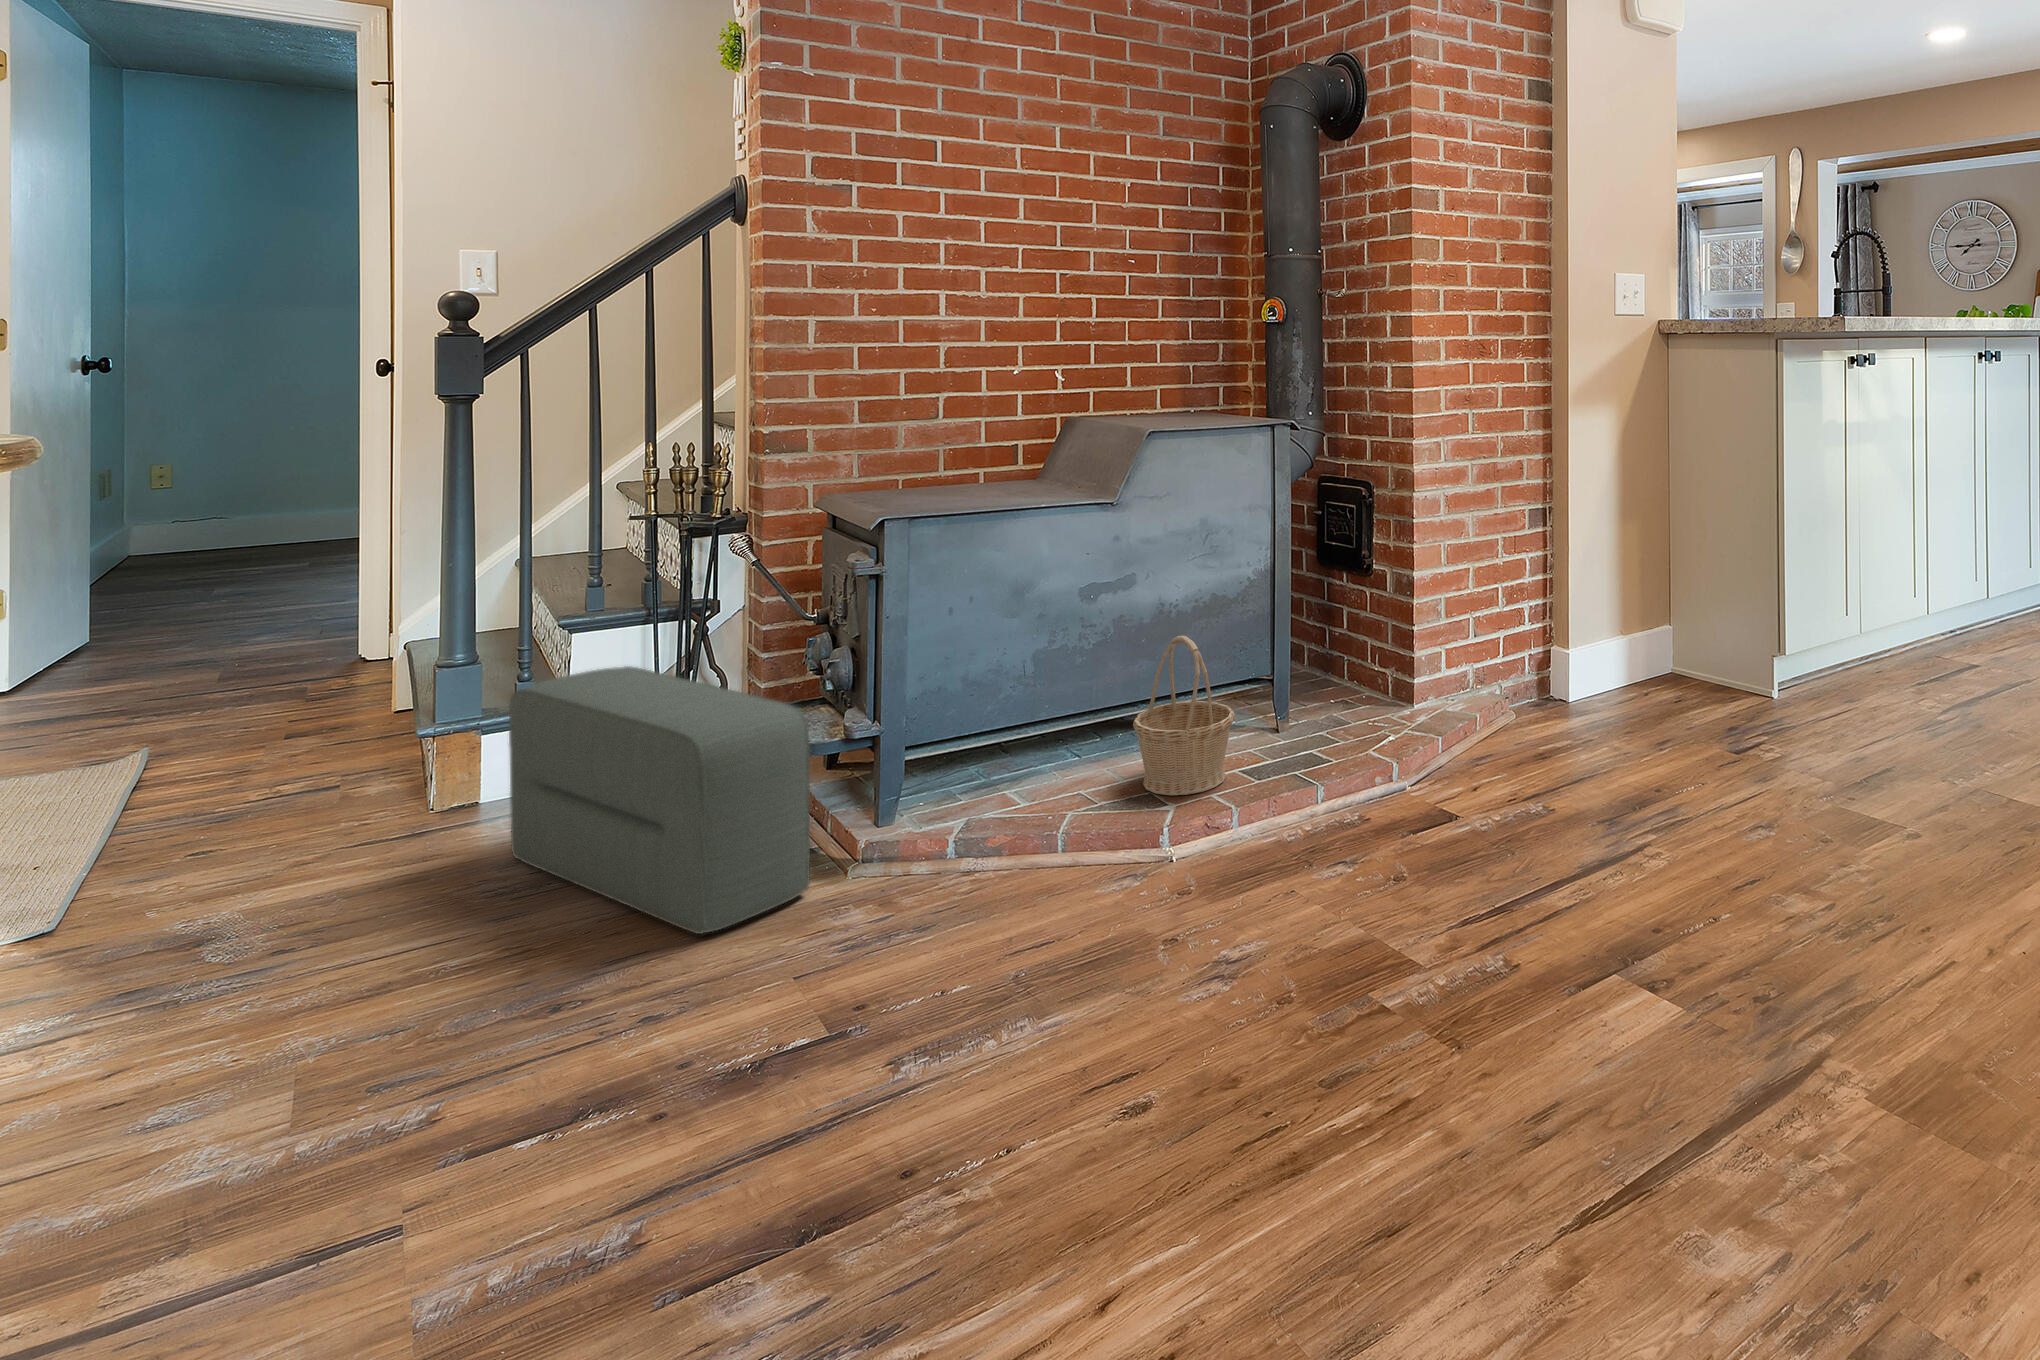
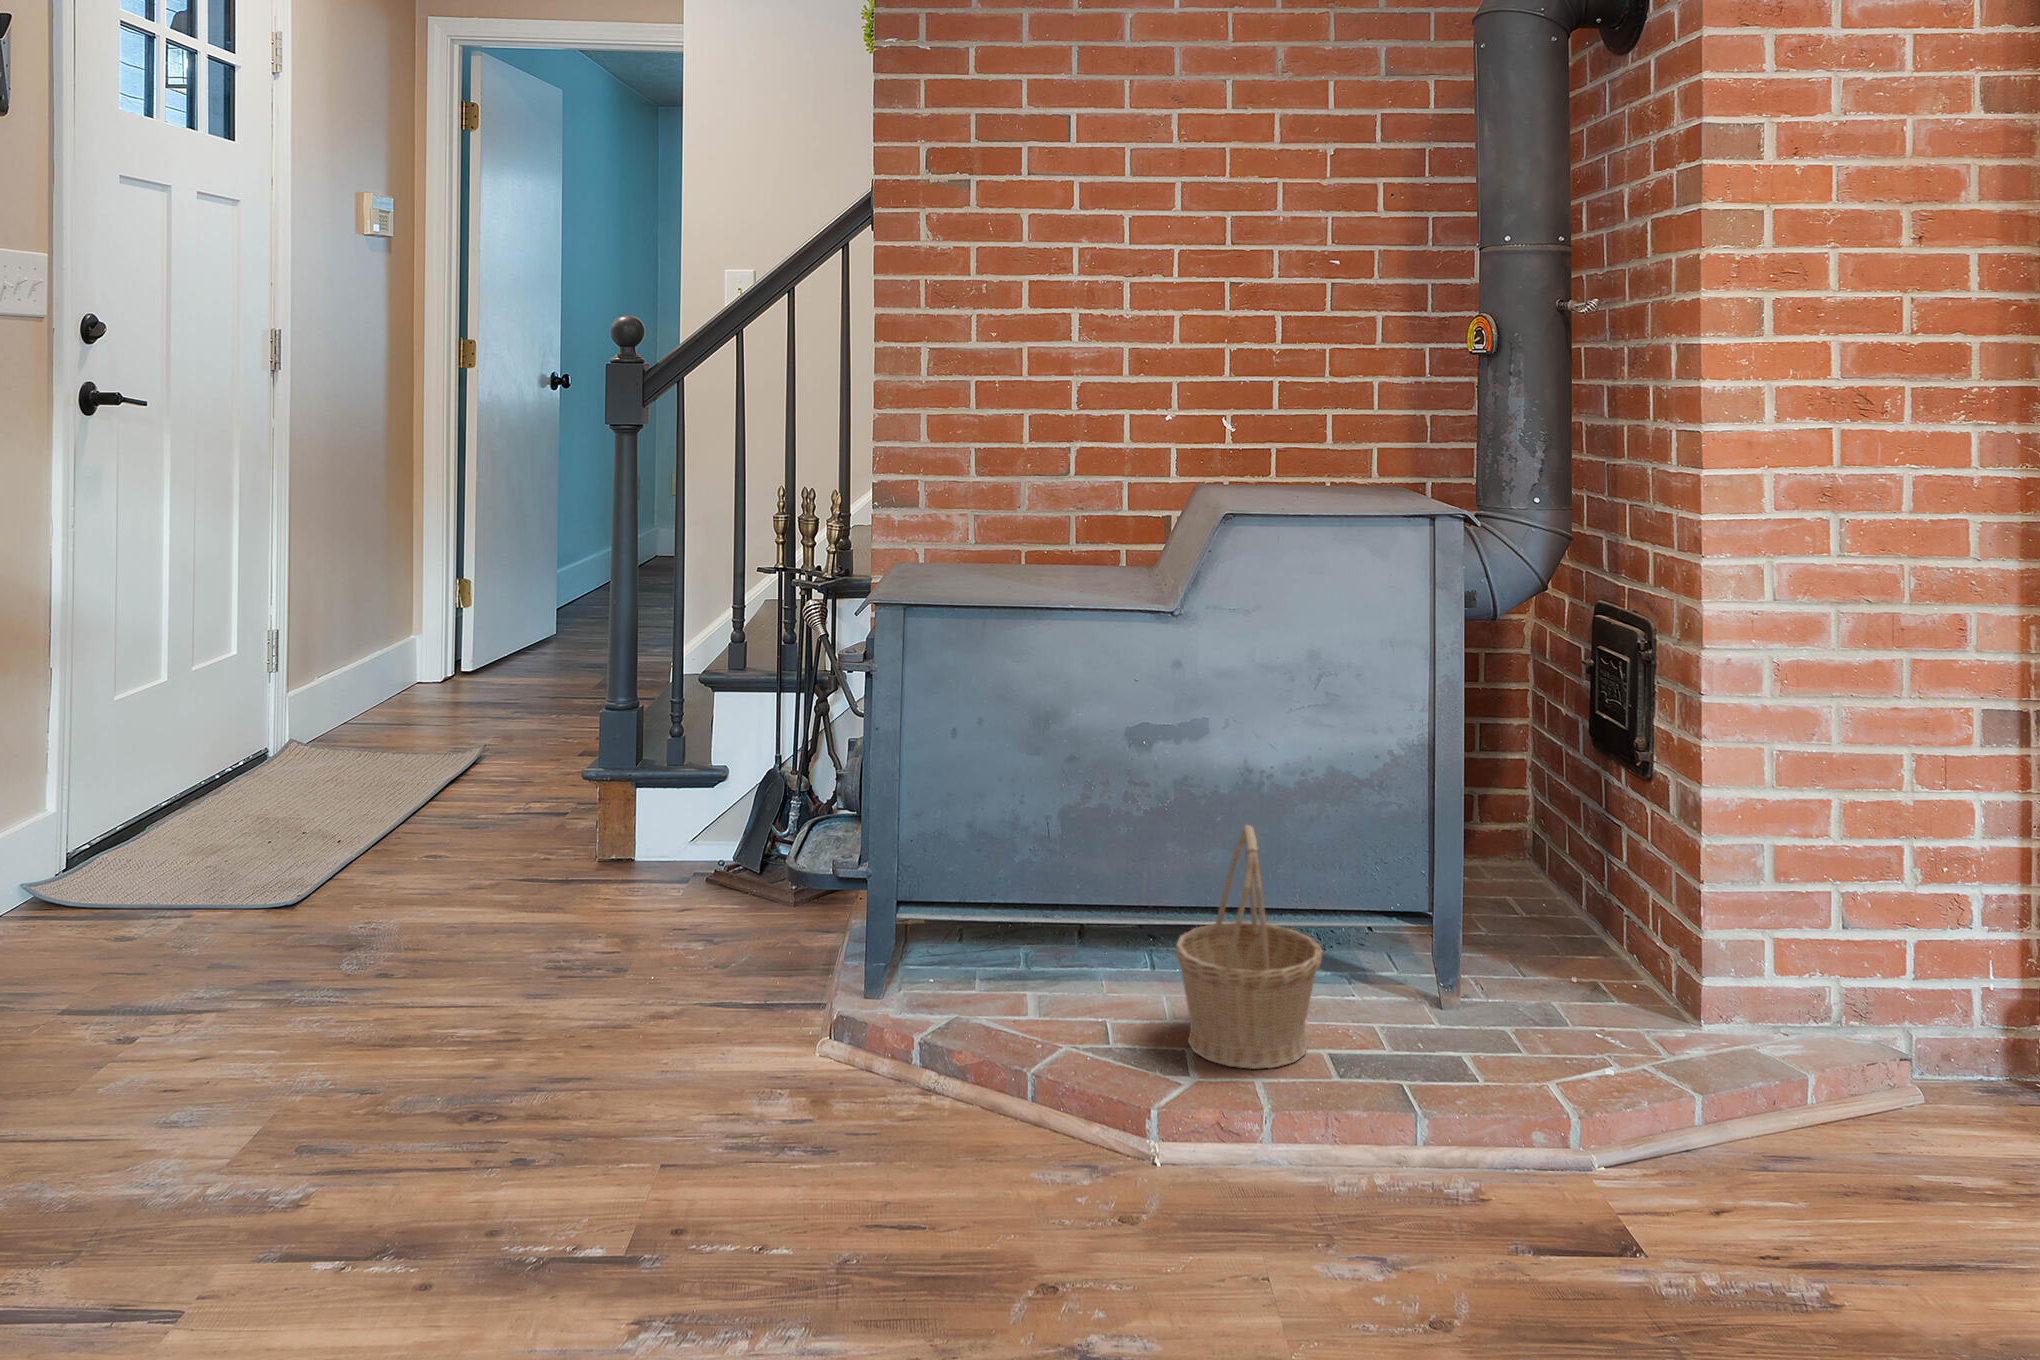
pouf: present [509,666,810,934] -> none [598,739,771,1067]

